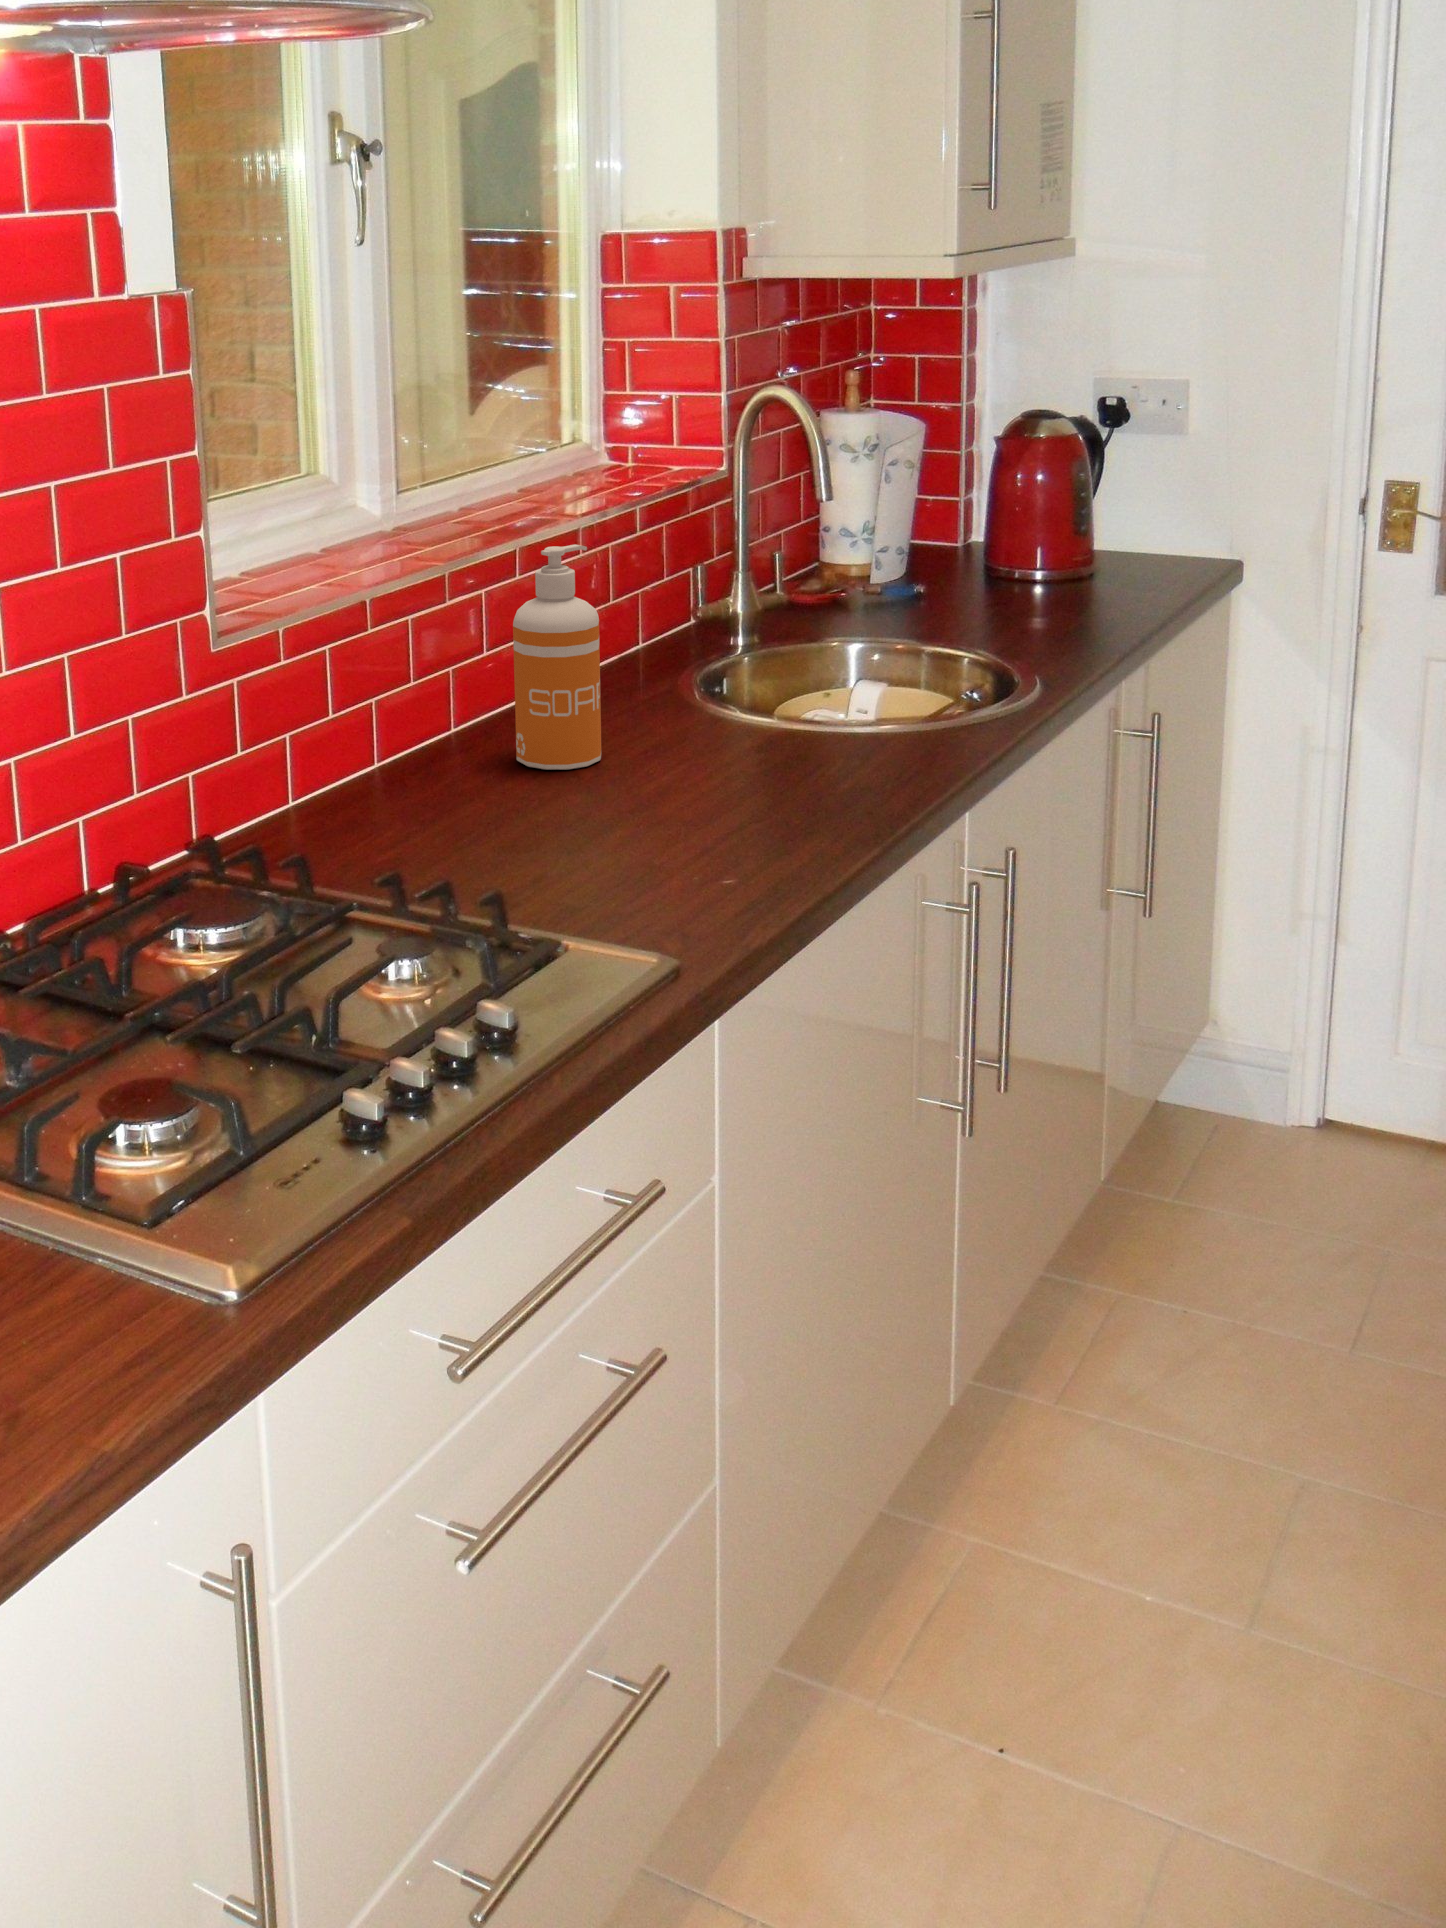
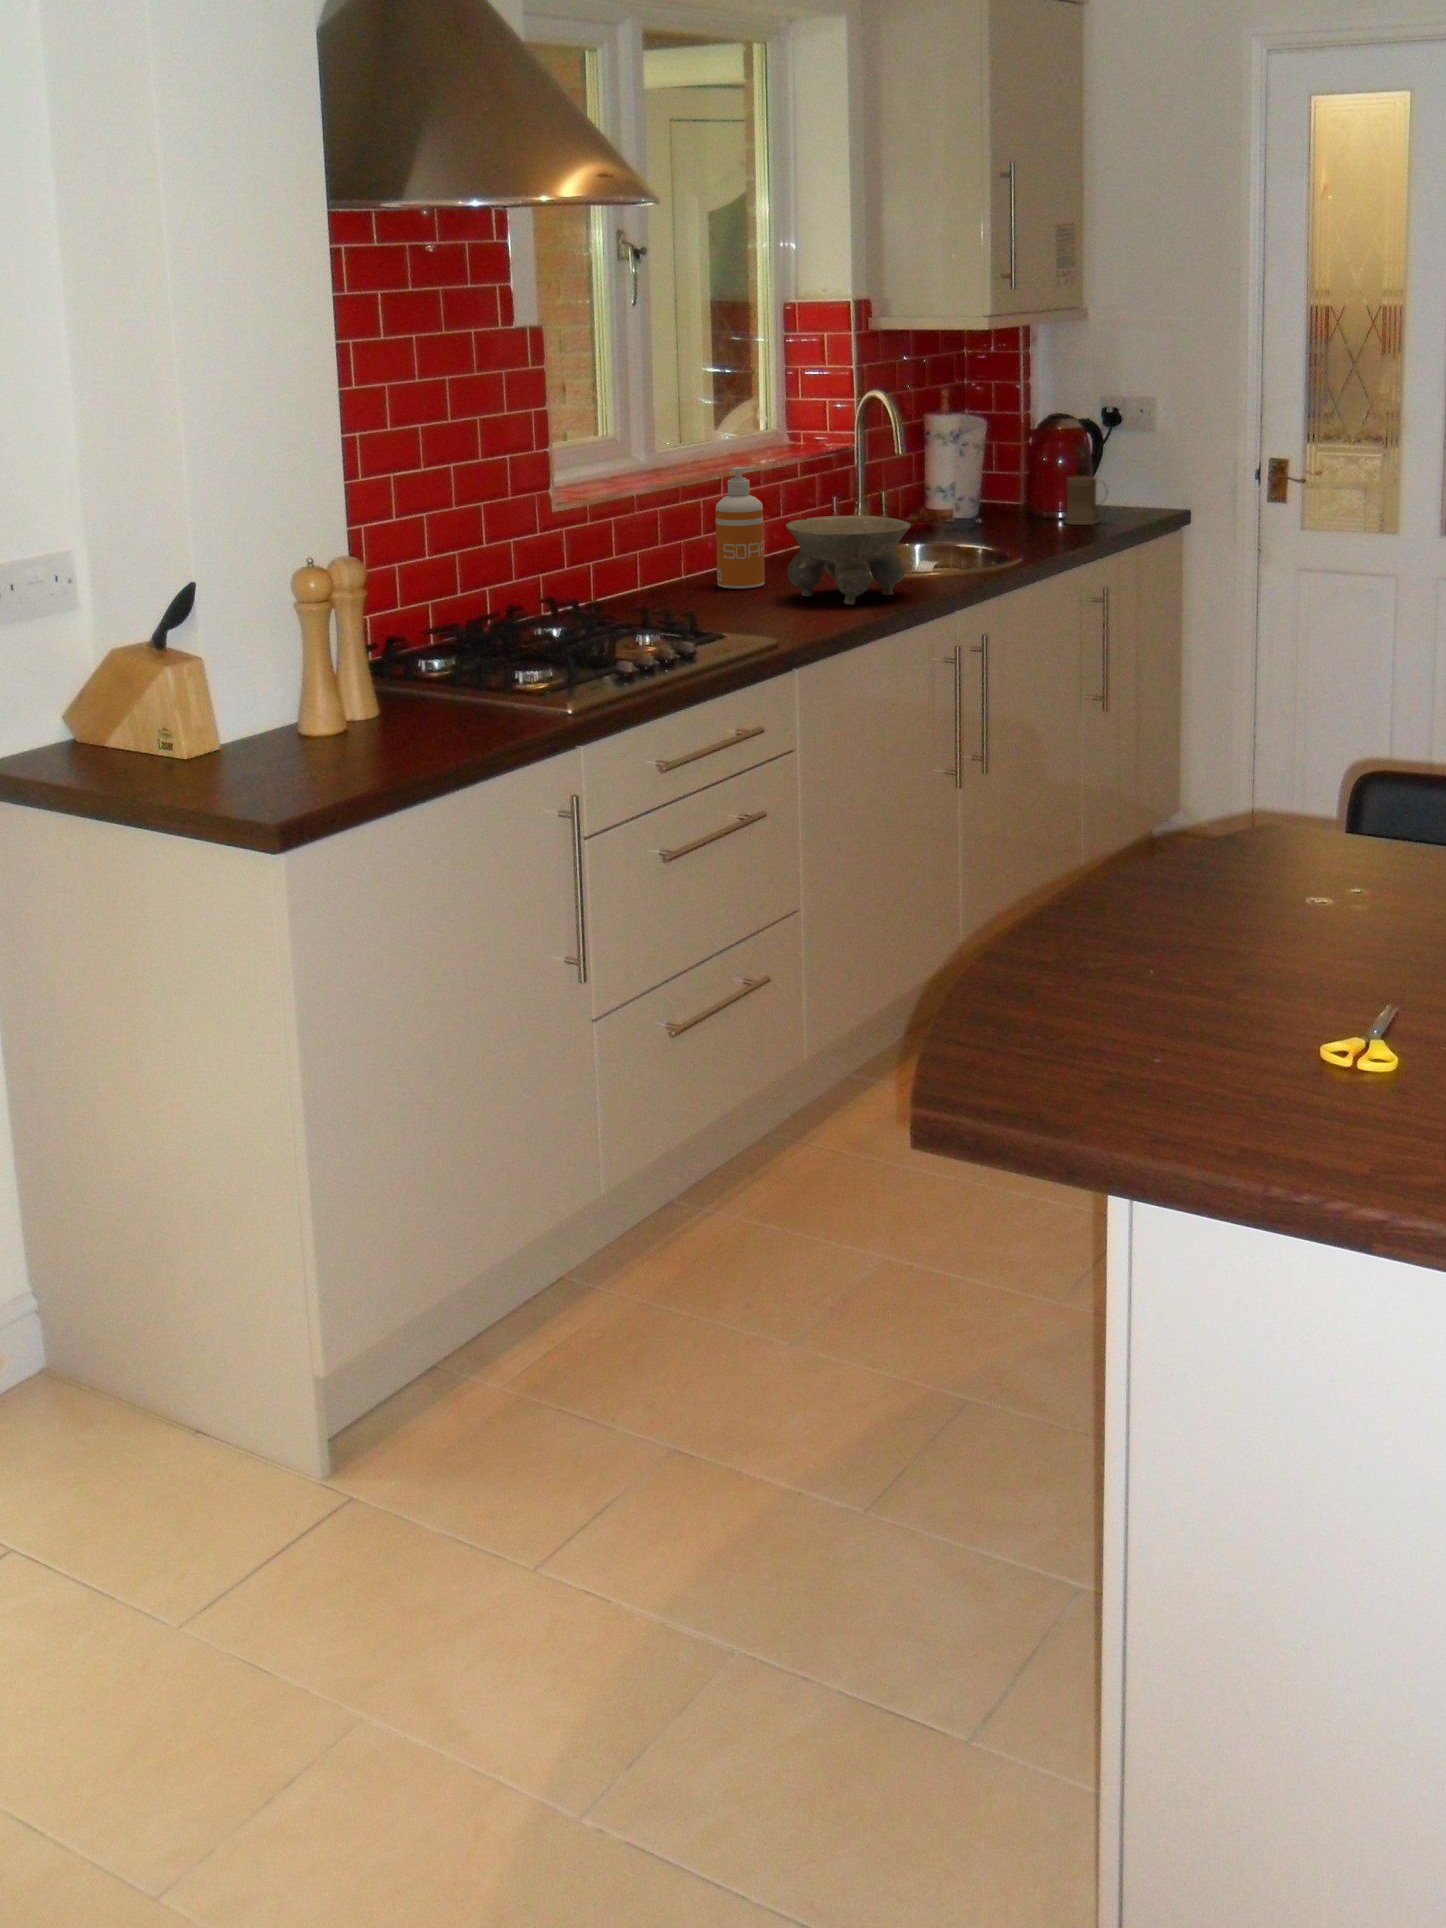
mug: none [1055,514,1134,597] -> present [1065,477,1108,525]
bowl: none [656,639,896,826] -> present [786,515,911,605]

